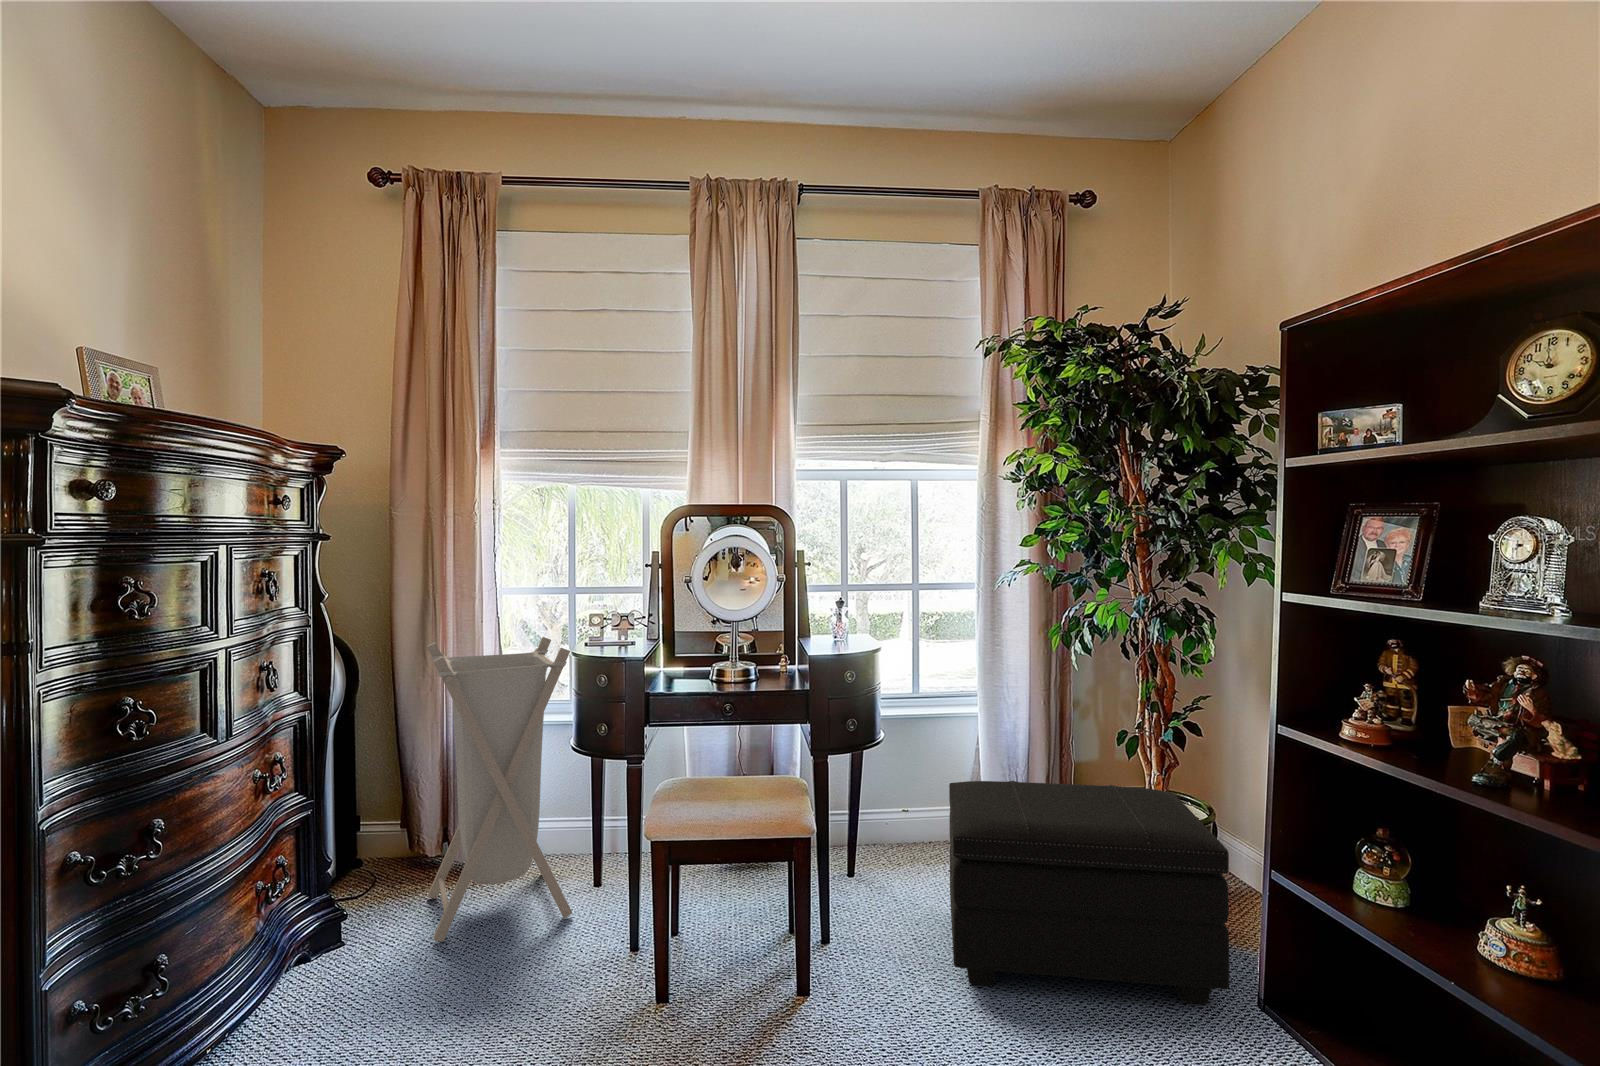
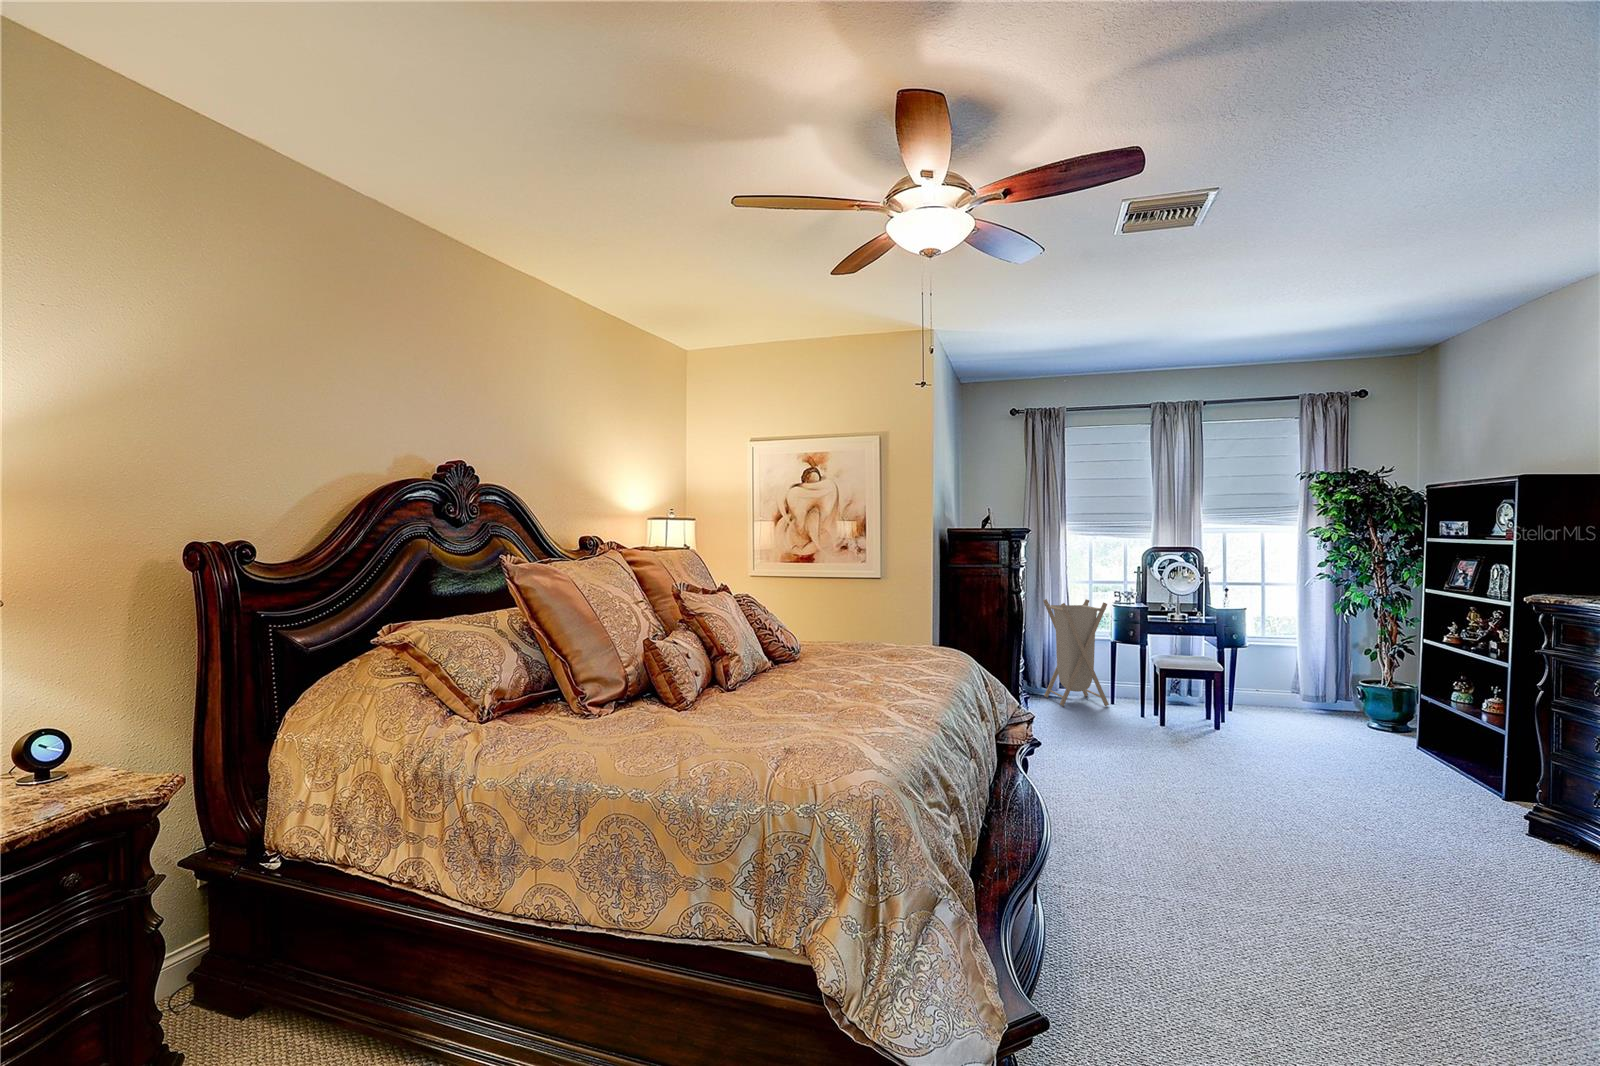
footstool: present [949,781,1229,1004] -> none [1279,666,1403,747]

